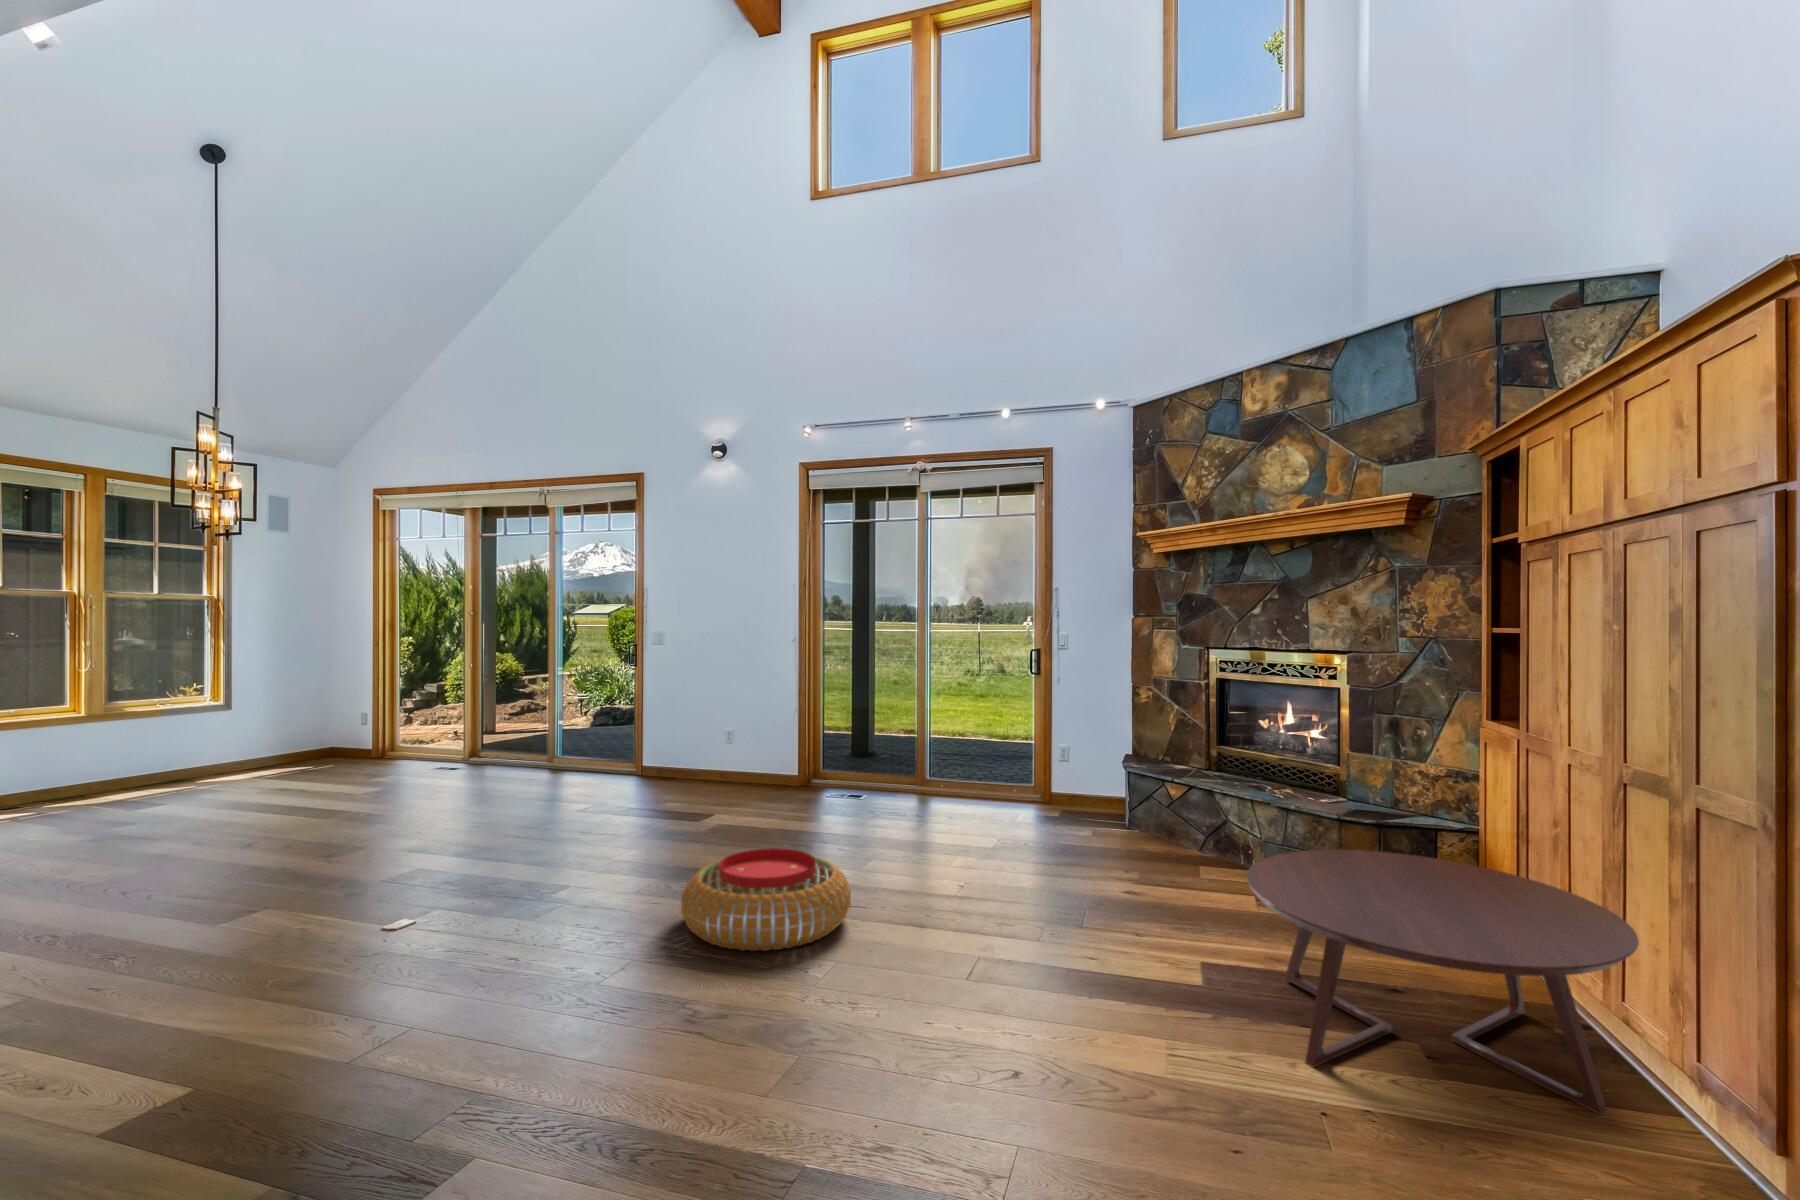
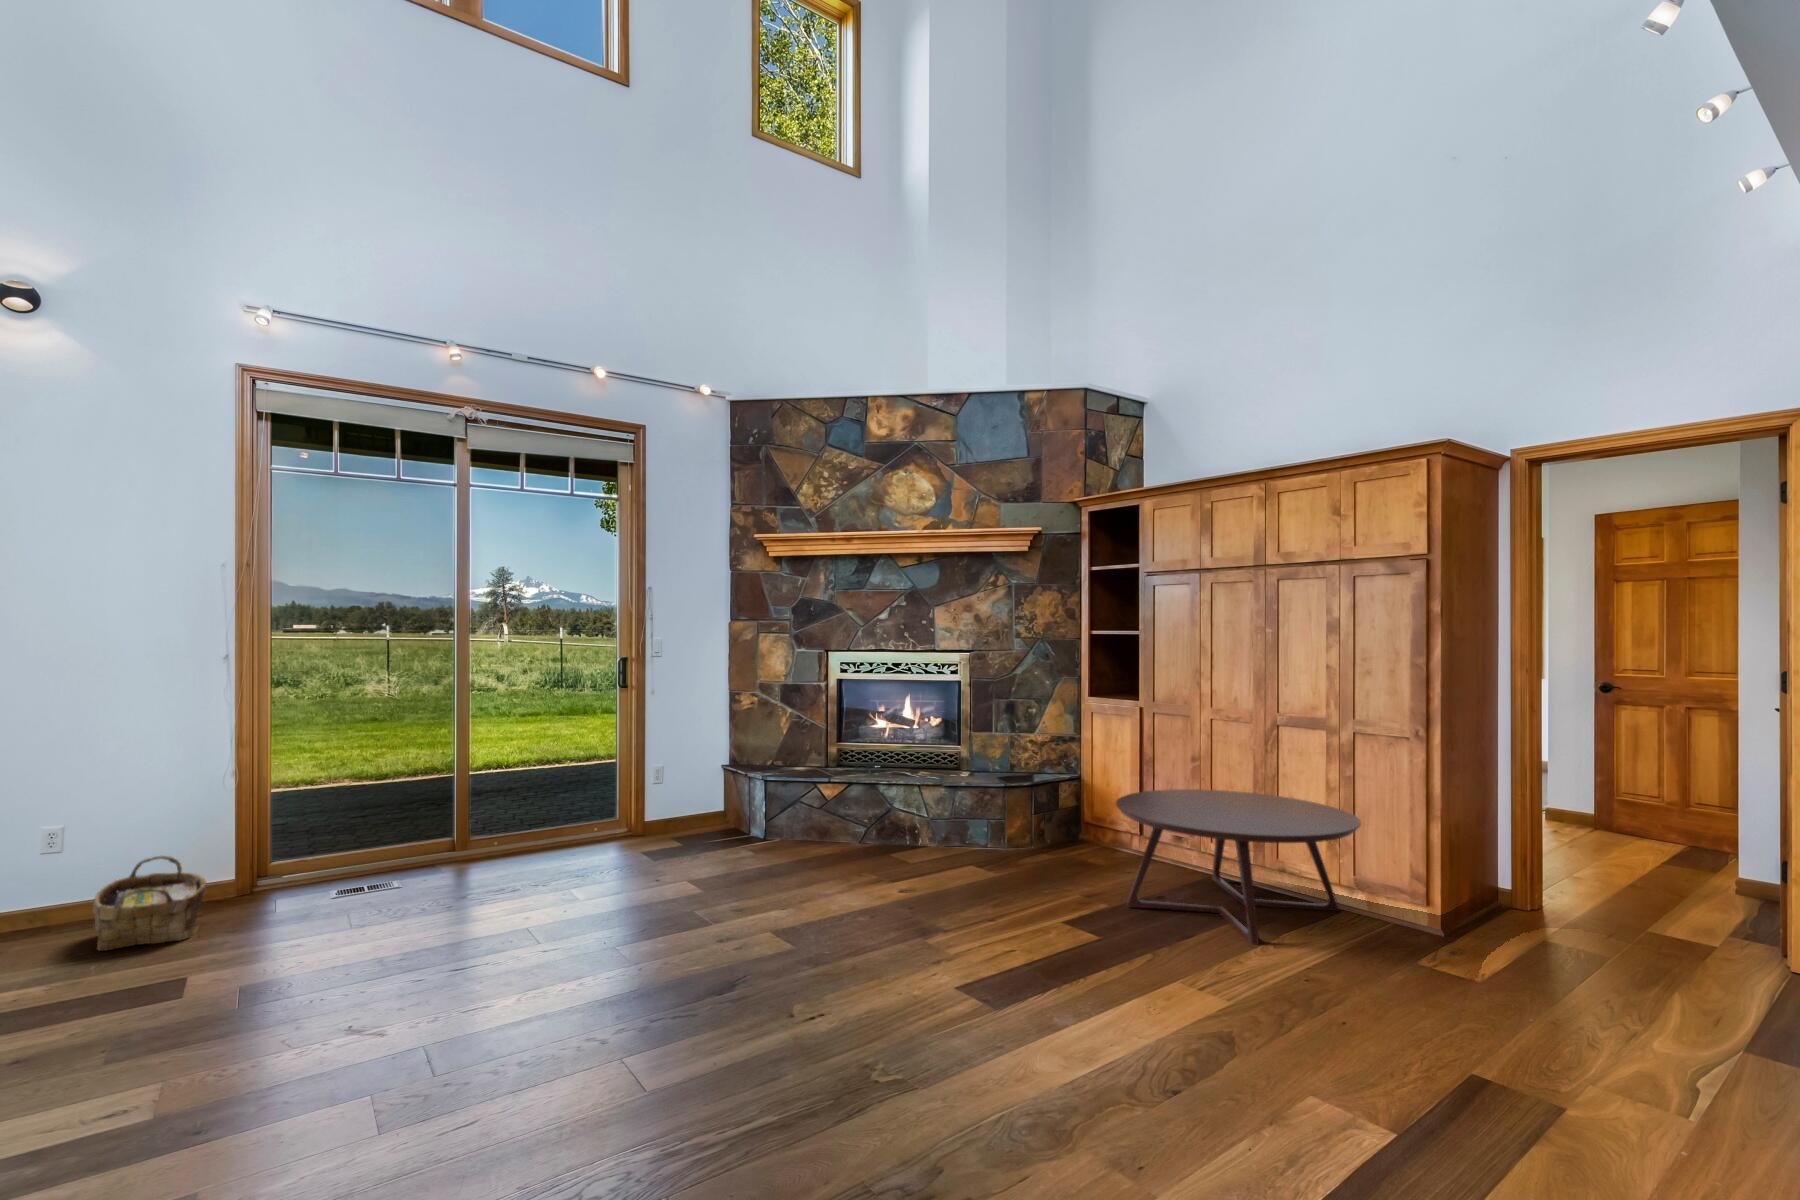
woven basket: none [728,750,781,797] -> present [93,856,206,951]
pouf: present [681,848,851,951] -> none [602,938,857,1110]

